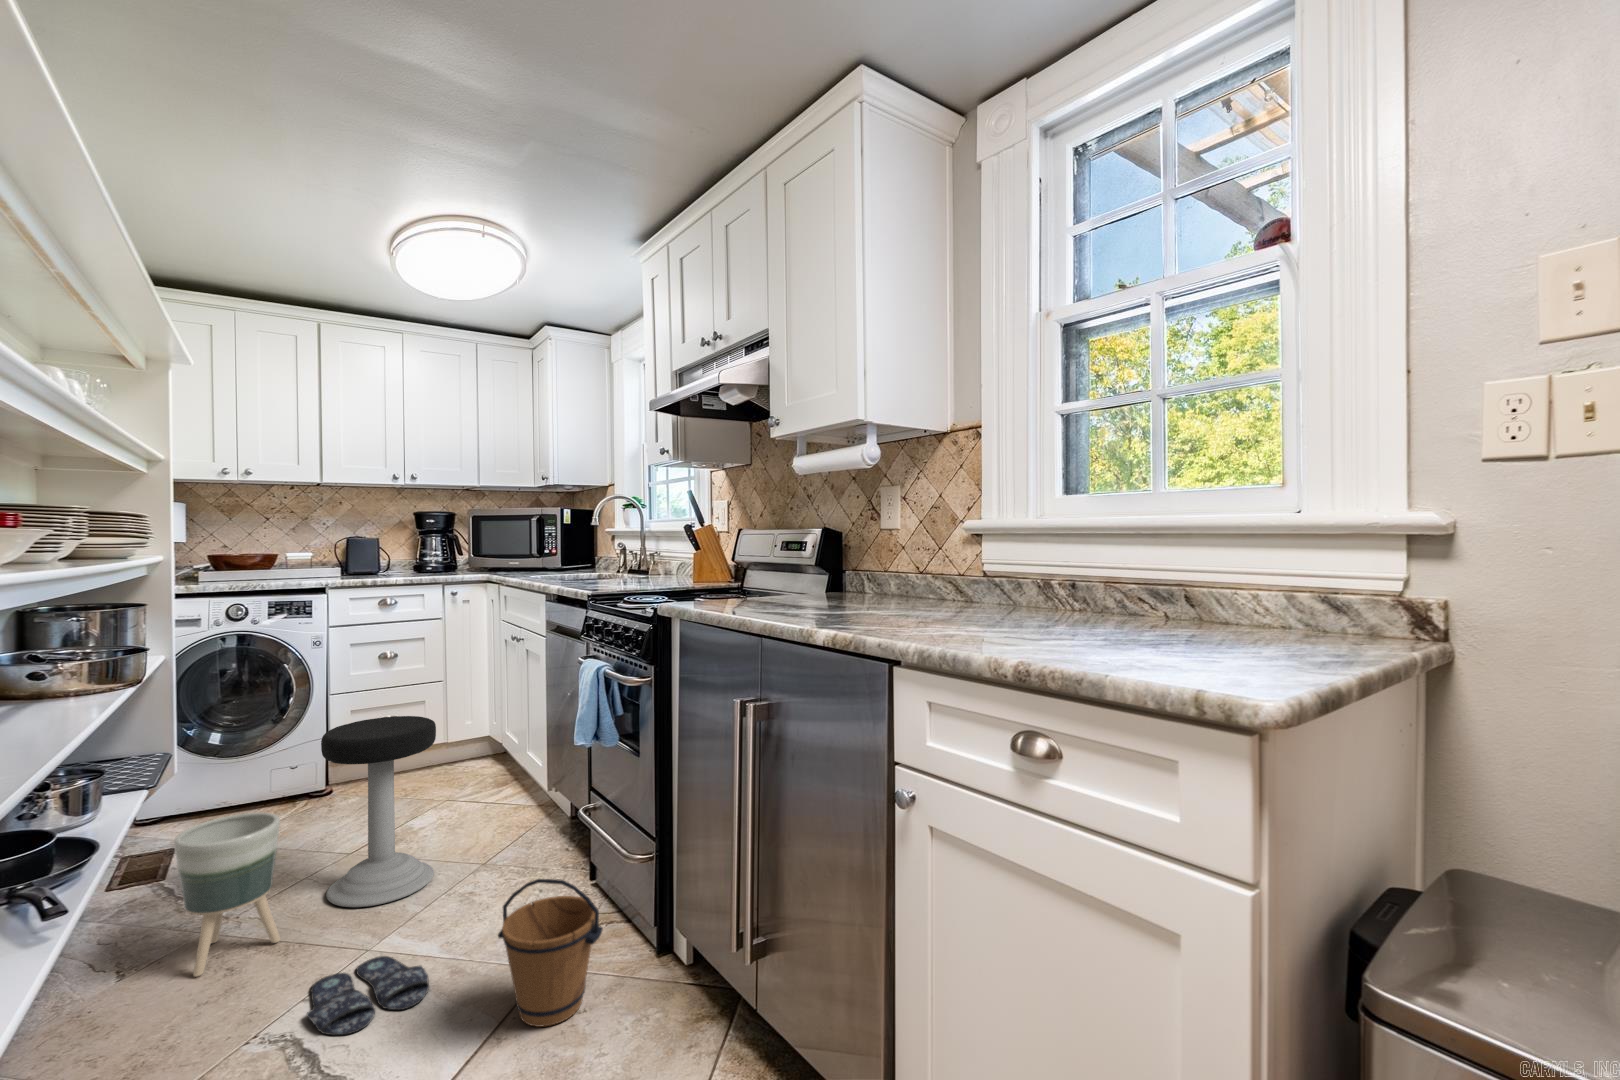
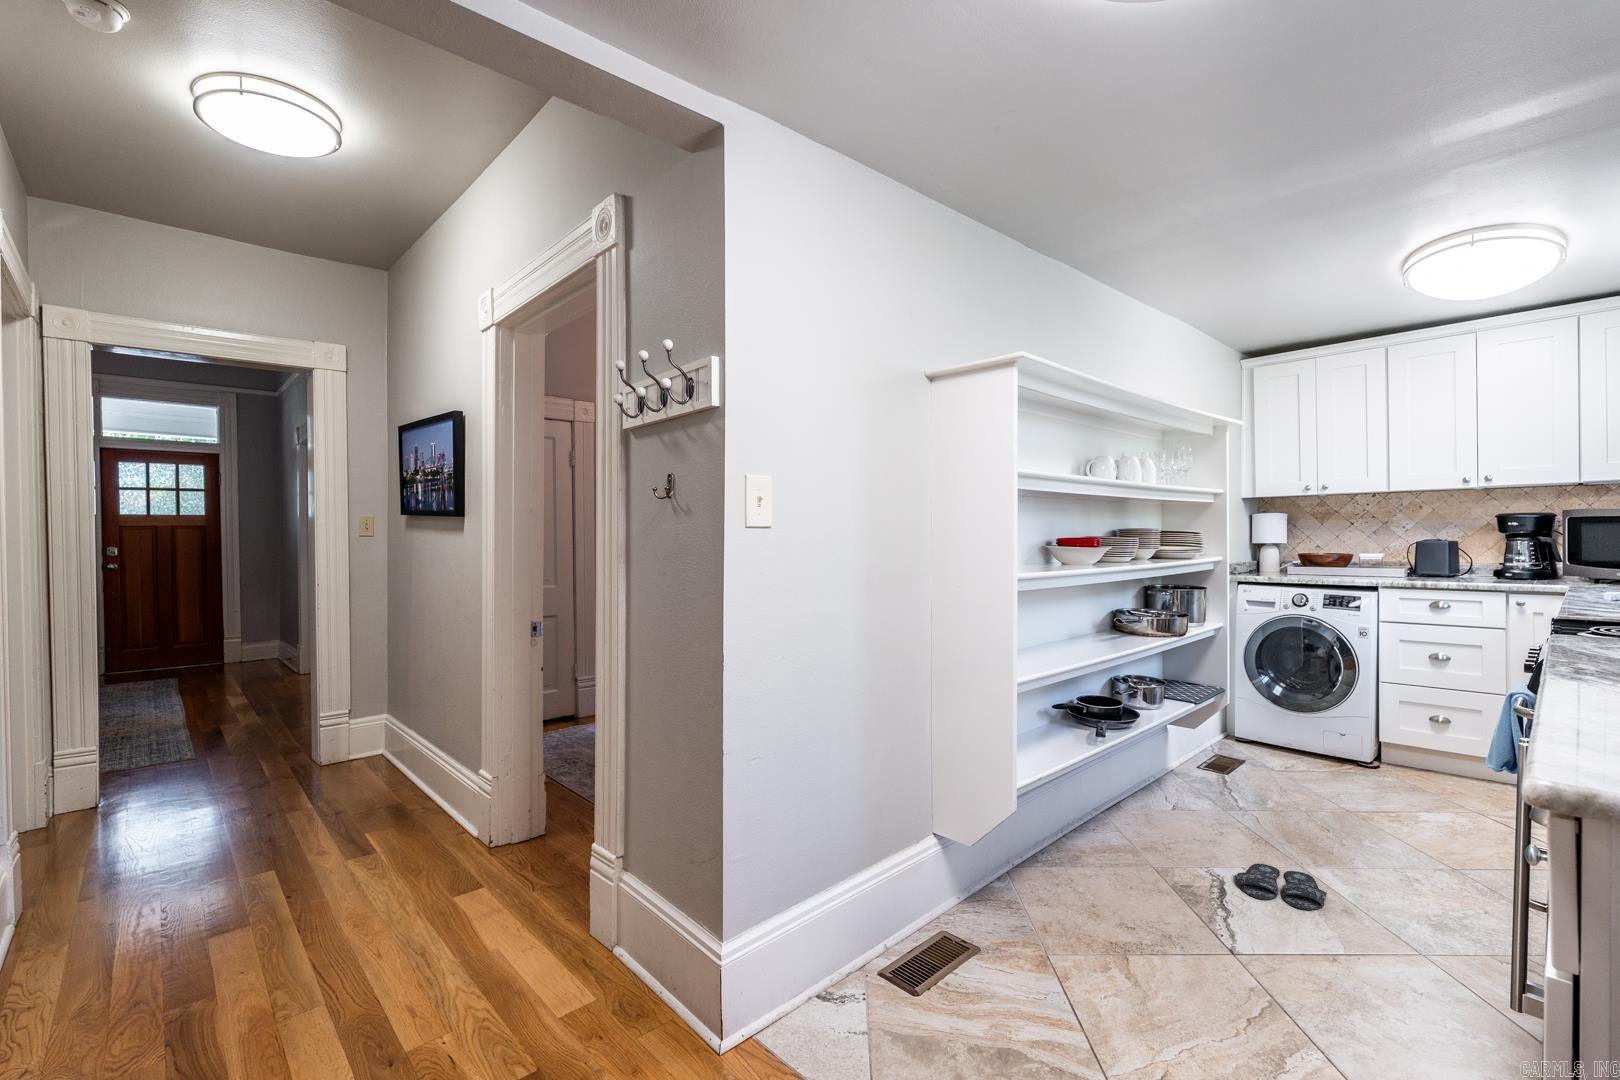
stool: present [321,716,436,907] -> none [1302,698,1405,856]
planter: present [174,813,280,977] -> none [1197,735,1260,834]
bucket: present [498,879,603,1027] -> none [1351,855,1453,990]

